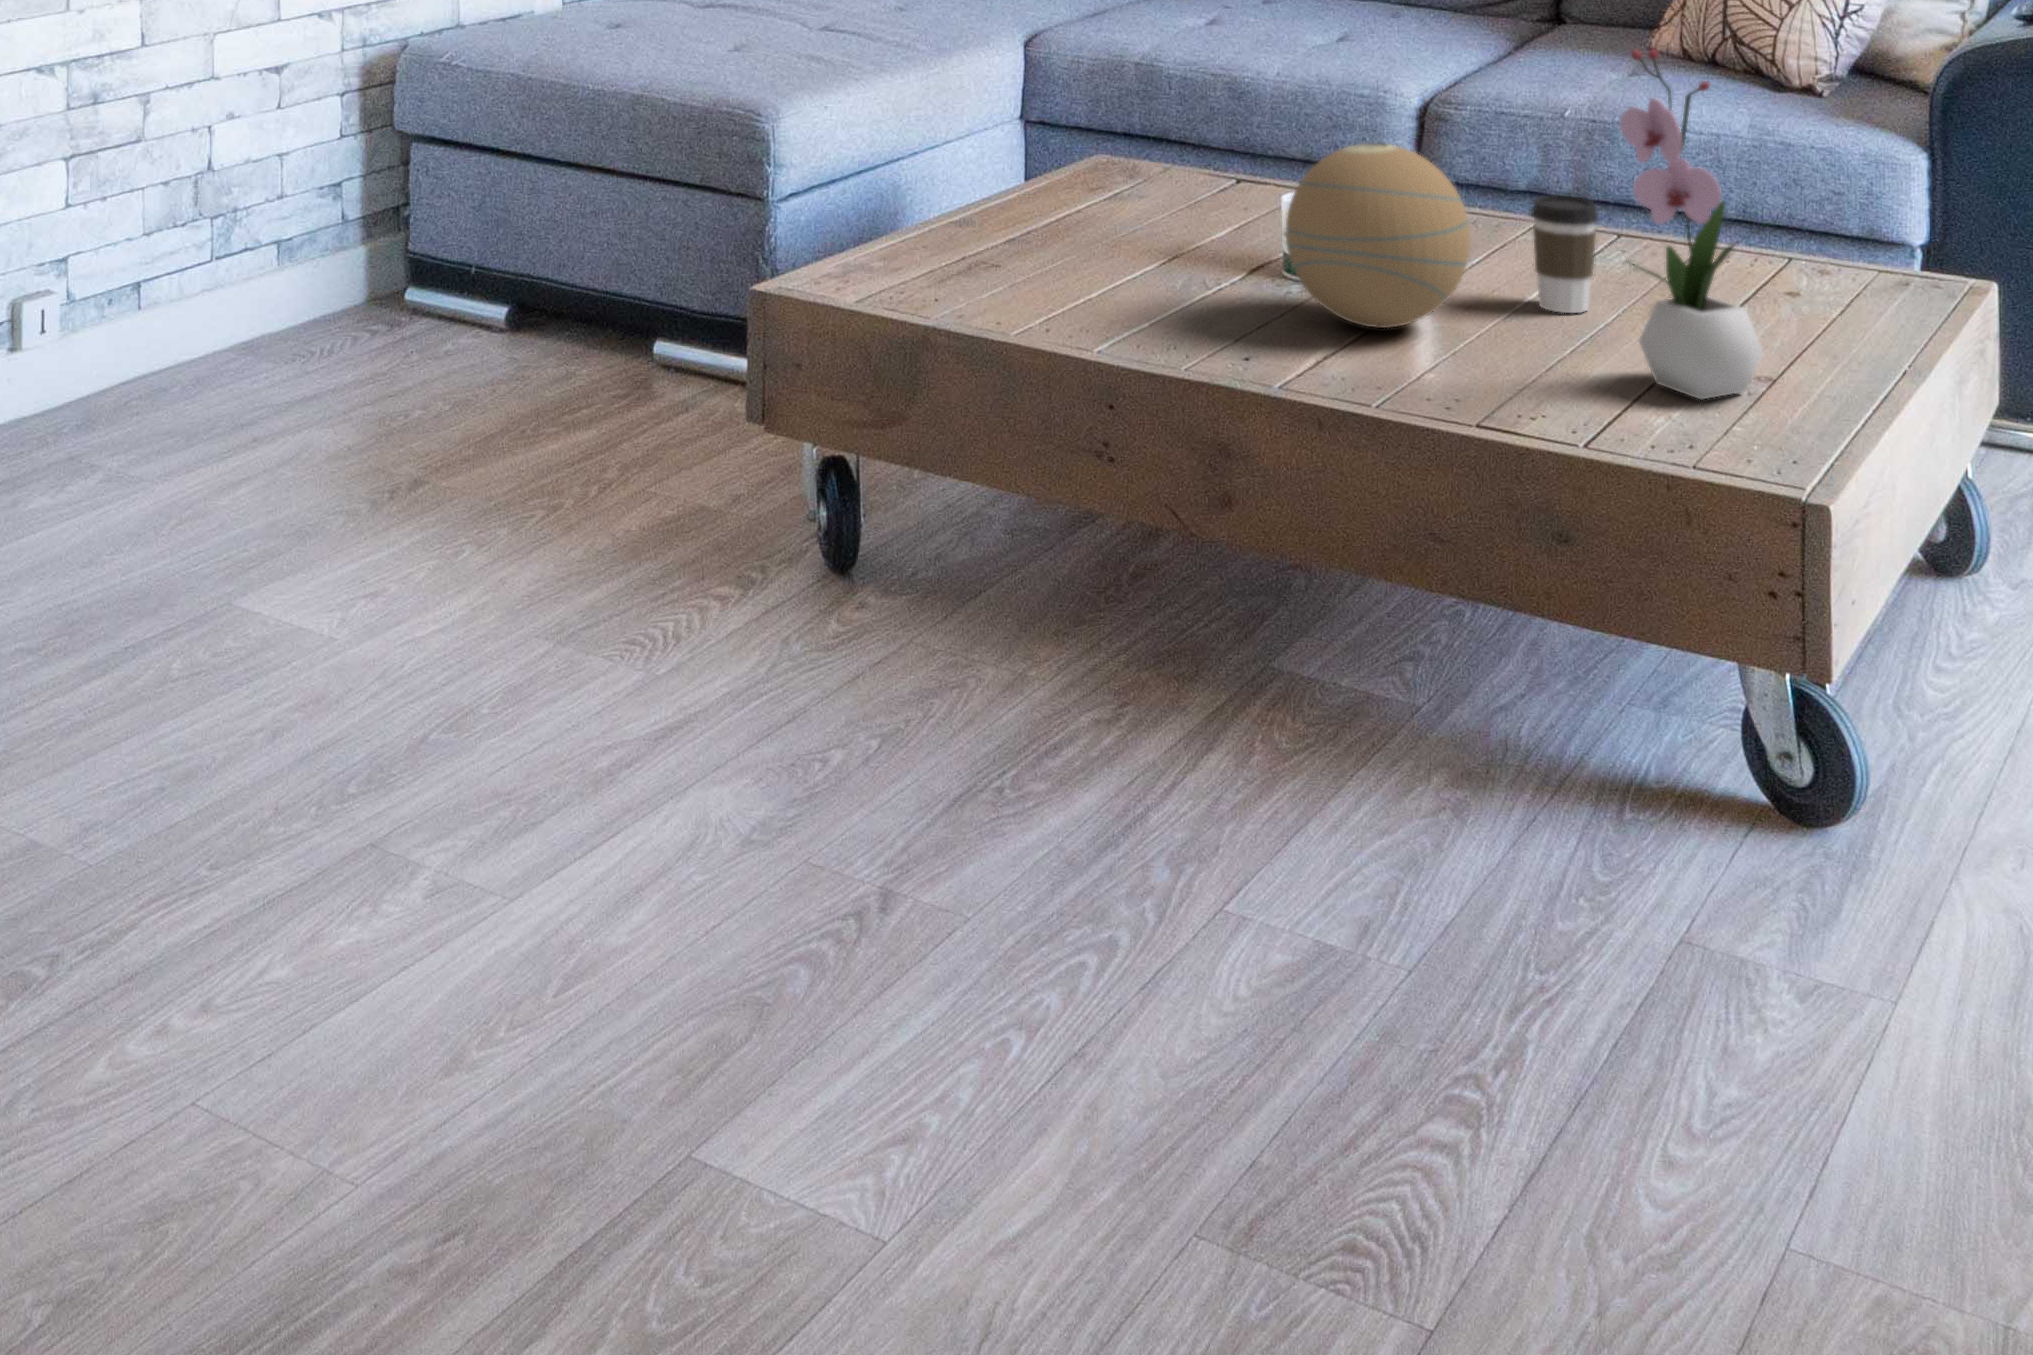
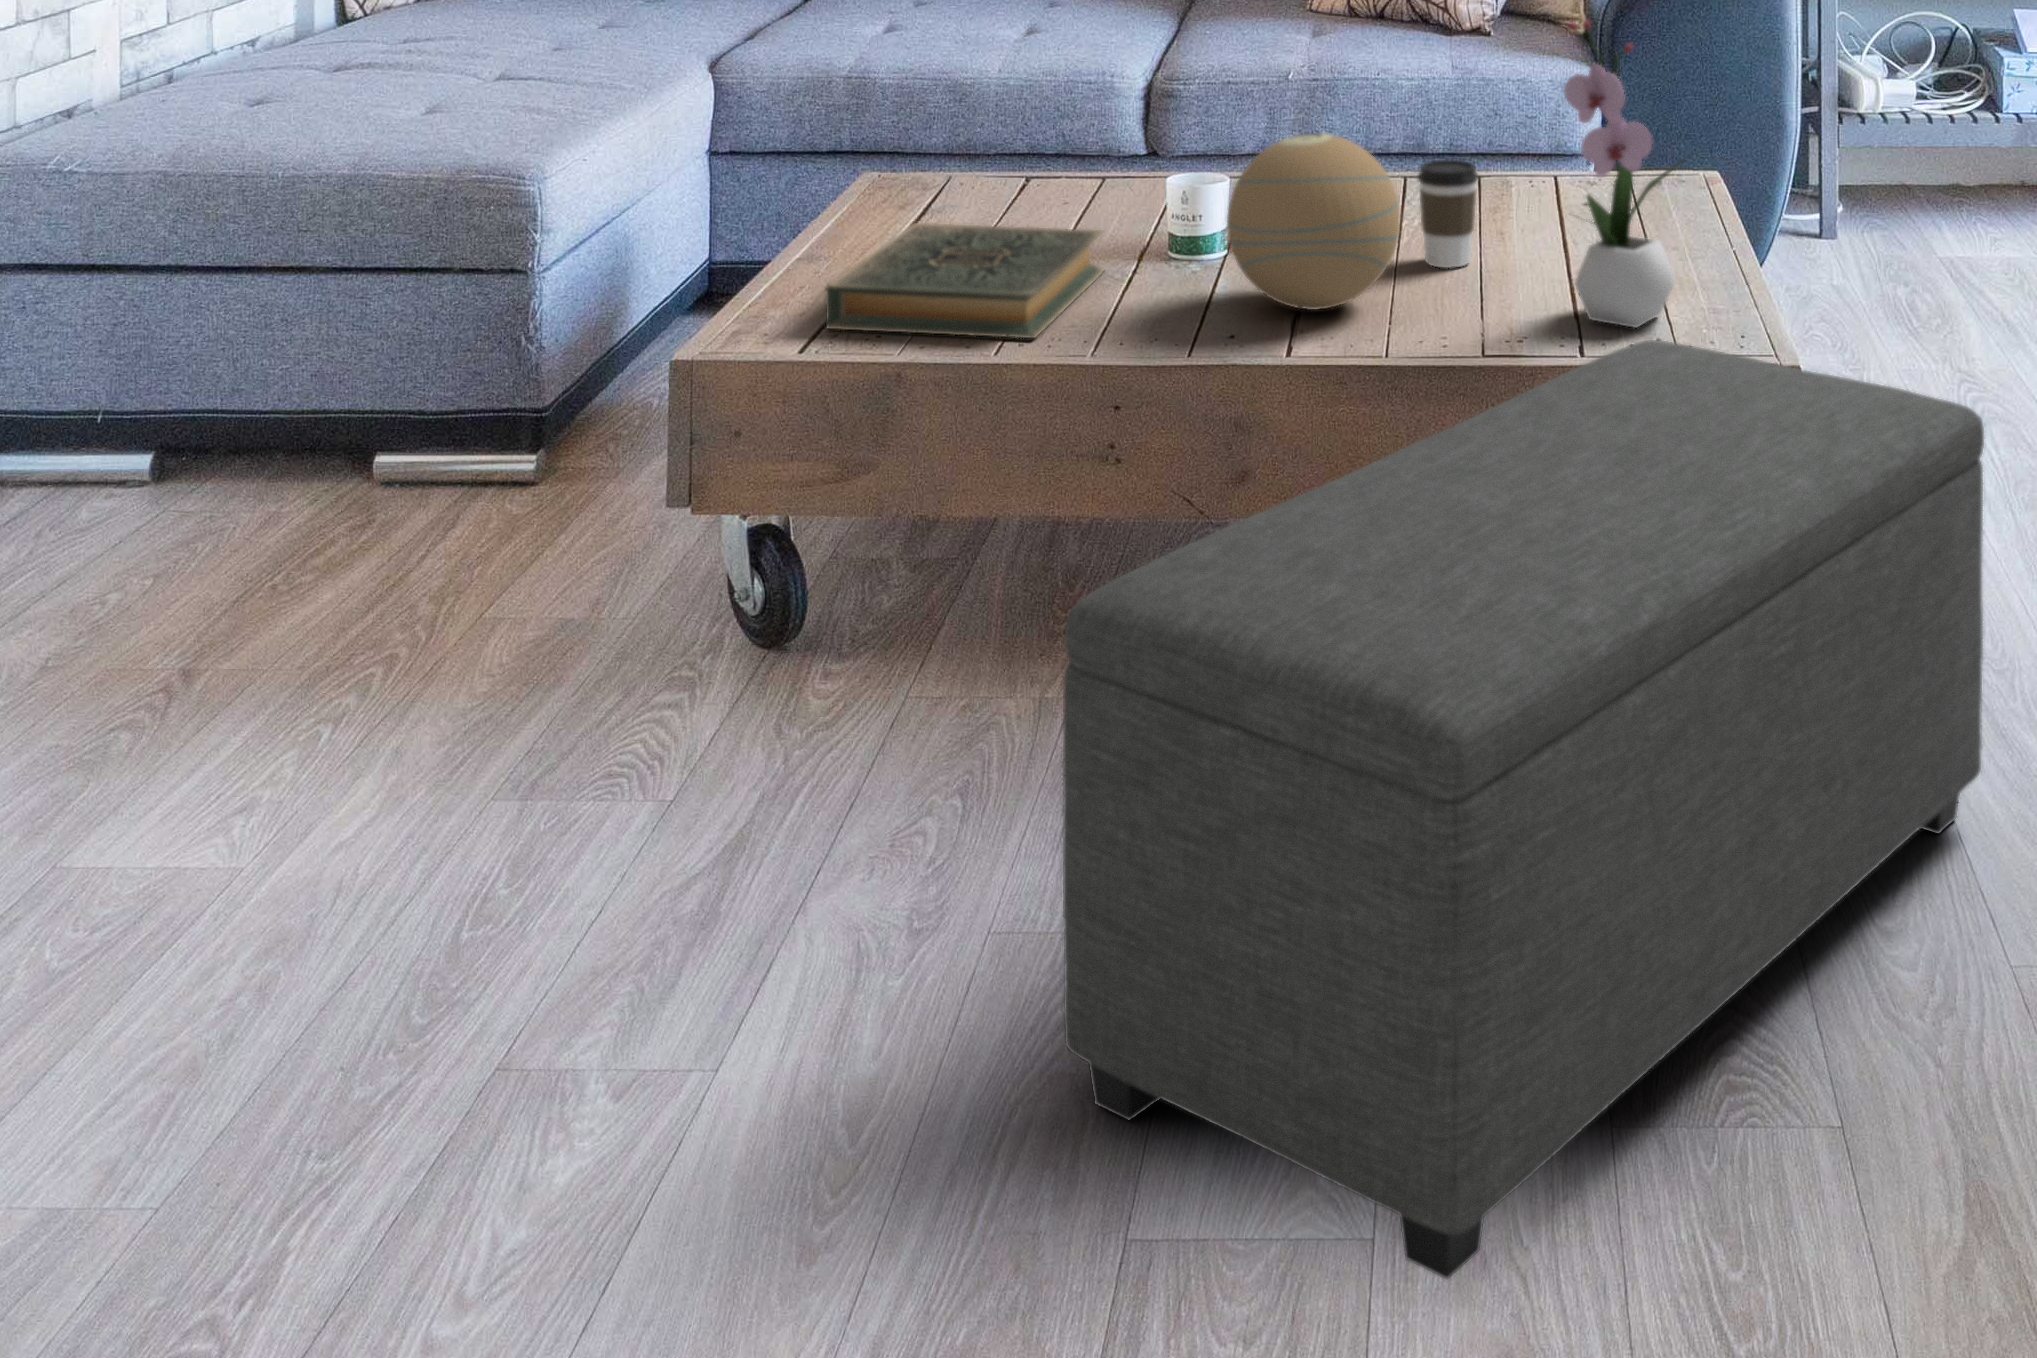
hardback book: none [910,192,1210,308] -> present [826,223,1106,338]
ottoman: none [819,404,1976,1239] -> present [1063,340,1984,1279]

